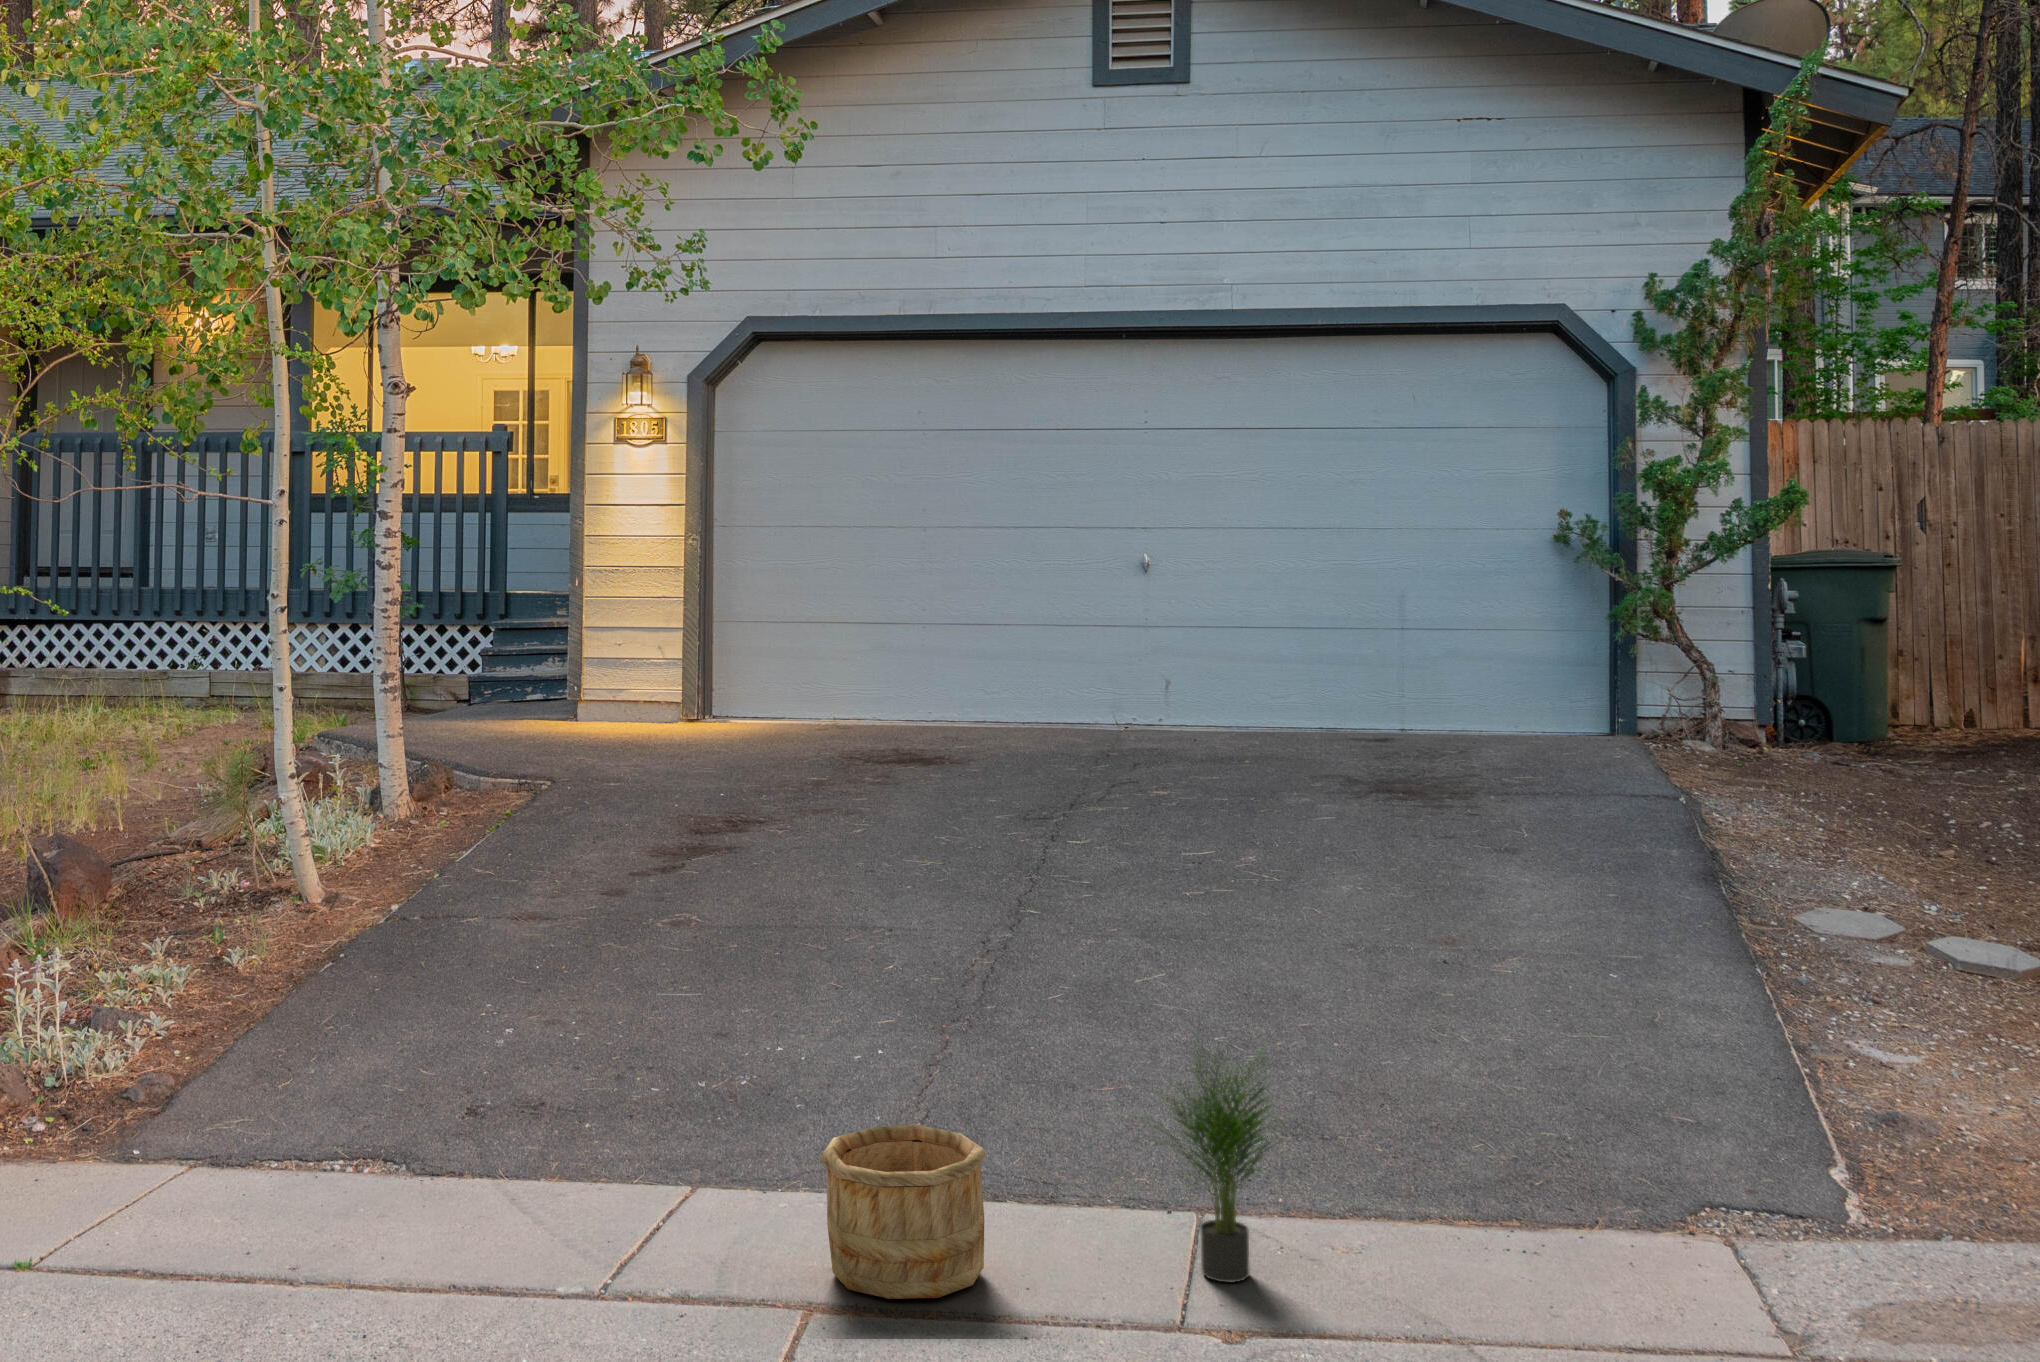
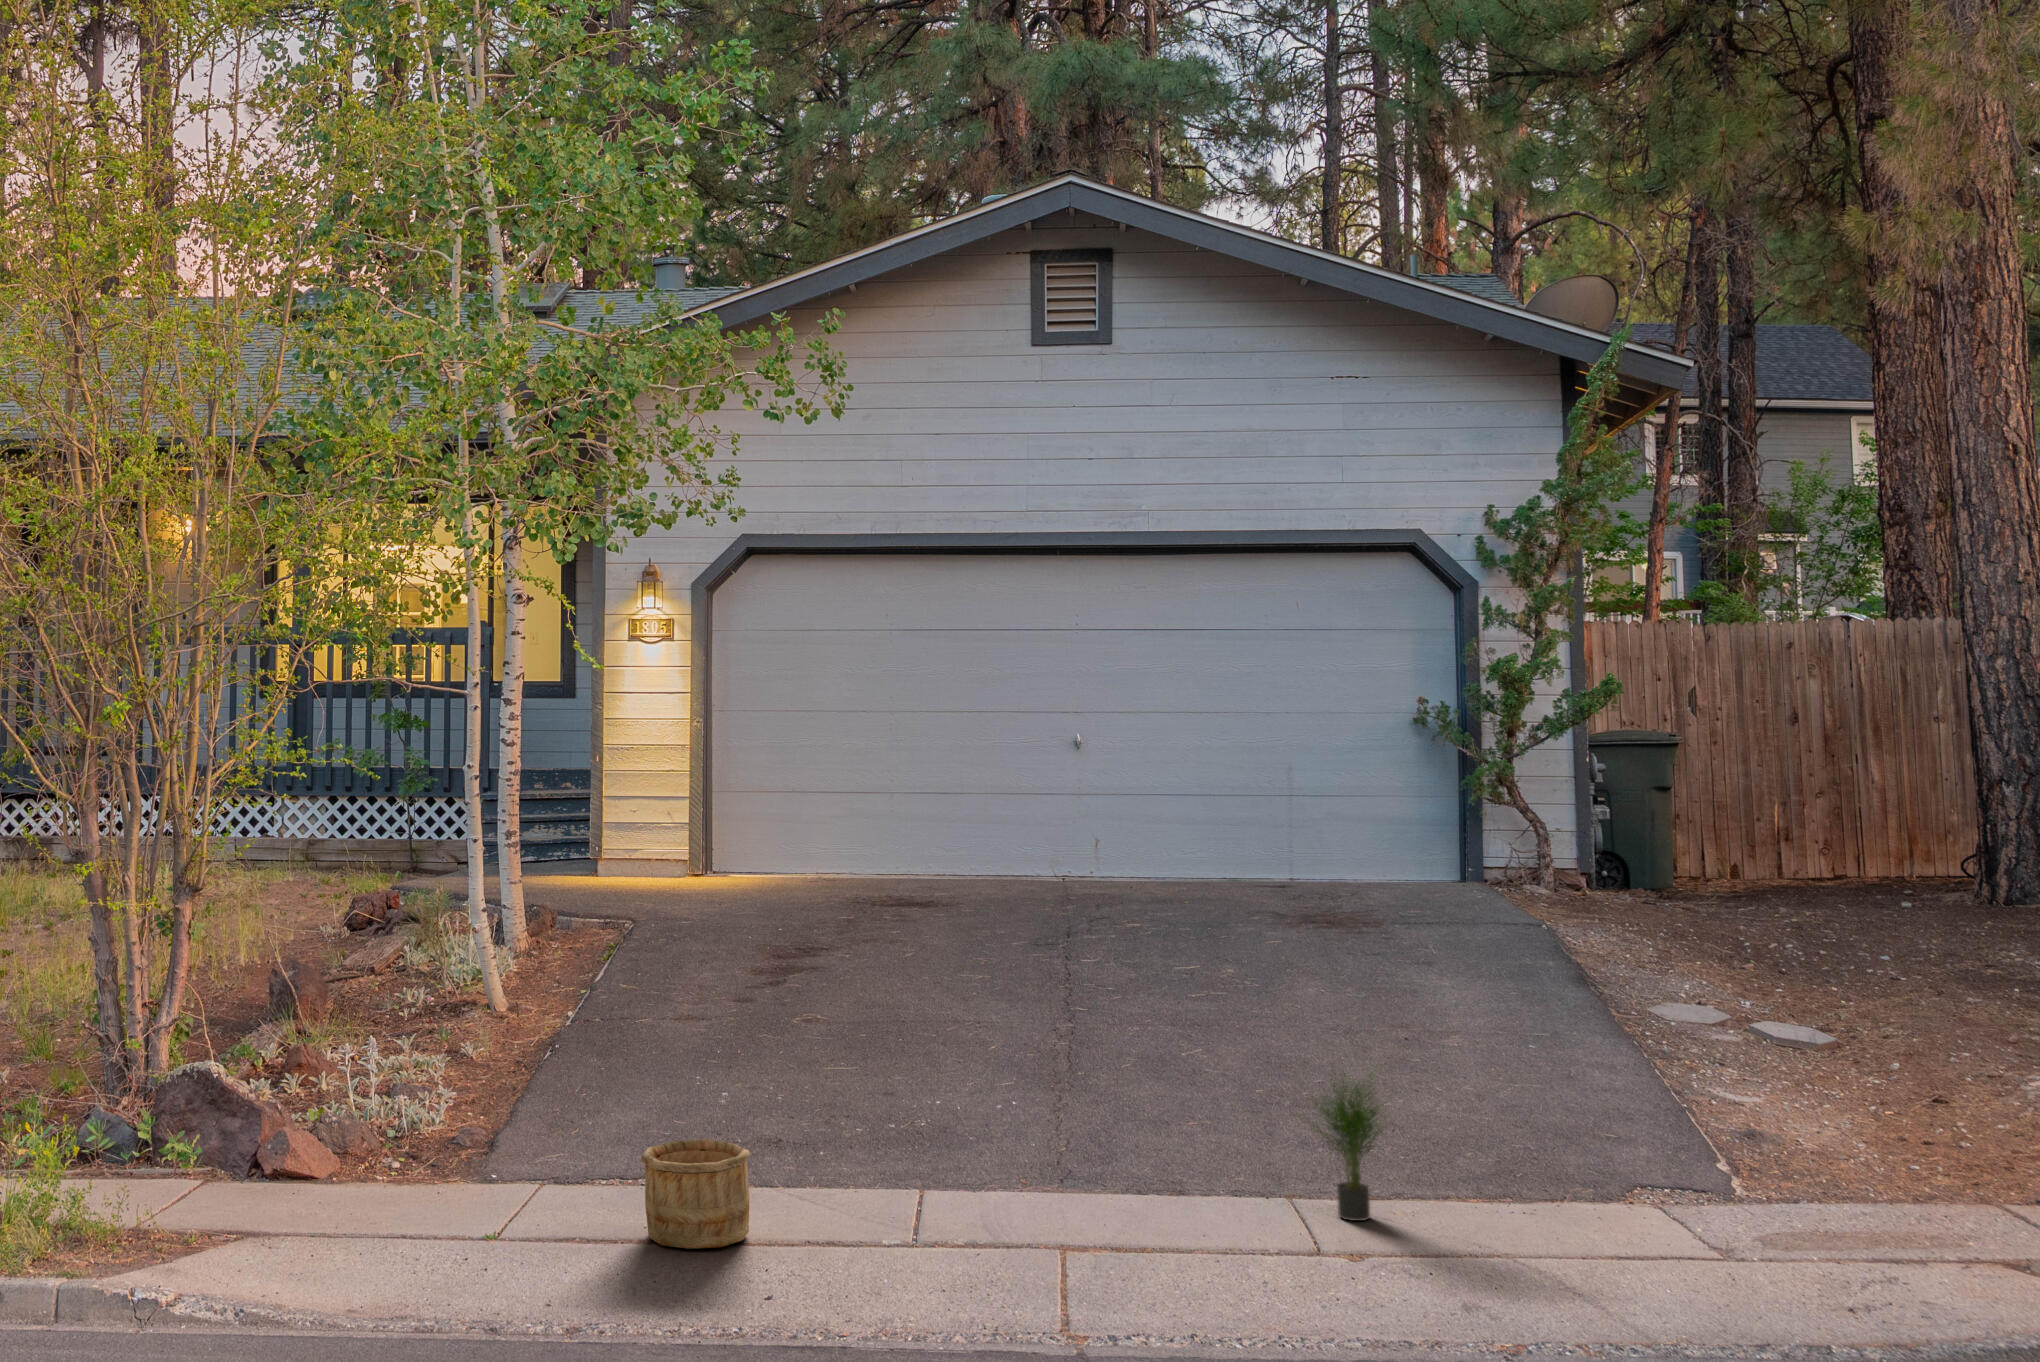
wooden bucket: present [820,1125,985,1299] -> present [641,1139,750,1249]

